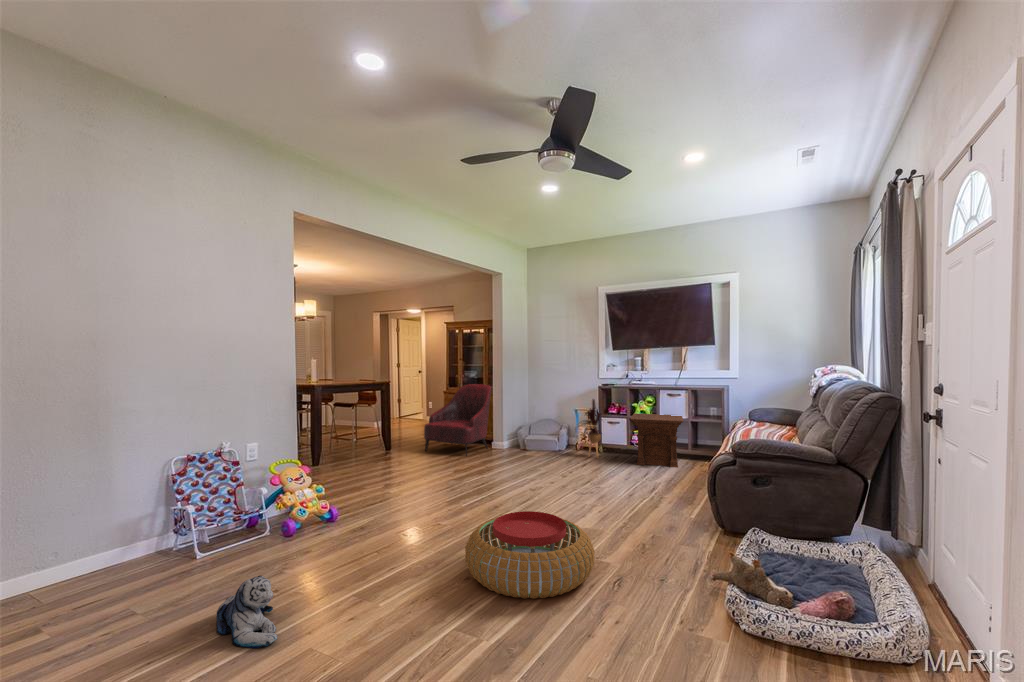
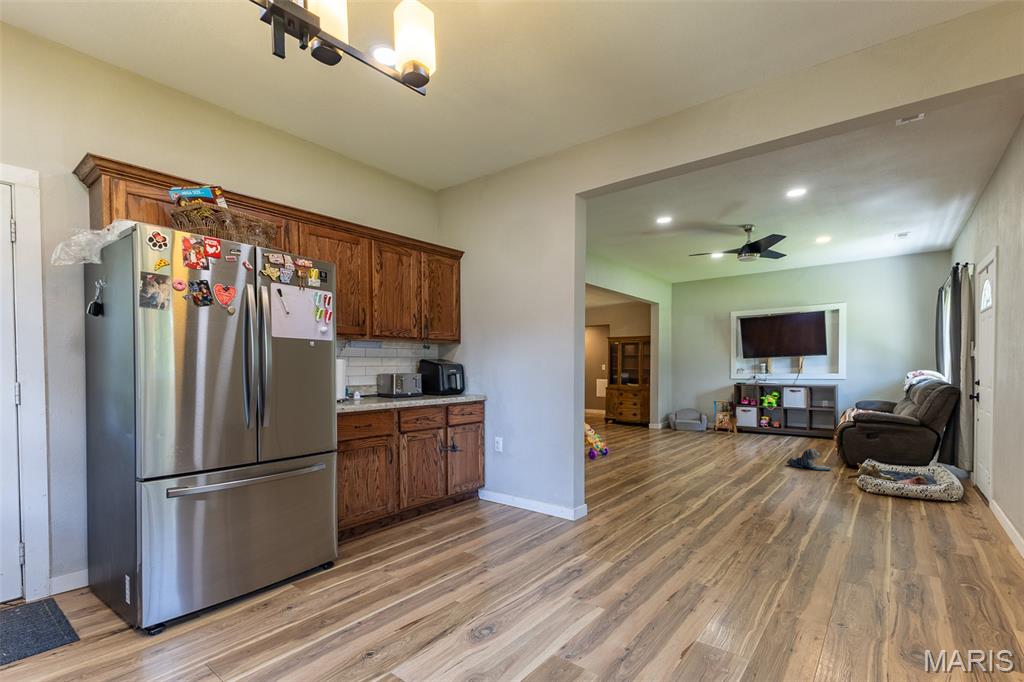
armchair: present [424,384,491,456] -> none [602,382,647,432]
side table: present [630,413,684,468] -> none [763,404,806,441]
pouf: present [465,511,594,599] -> none [707,447,781,482]
plush toy: present [216,576,278,648] -> present [787,448,831,471]

